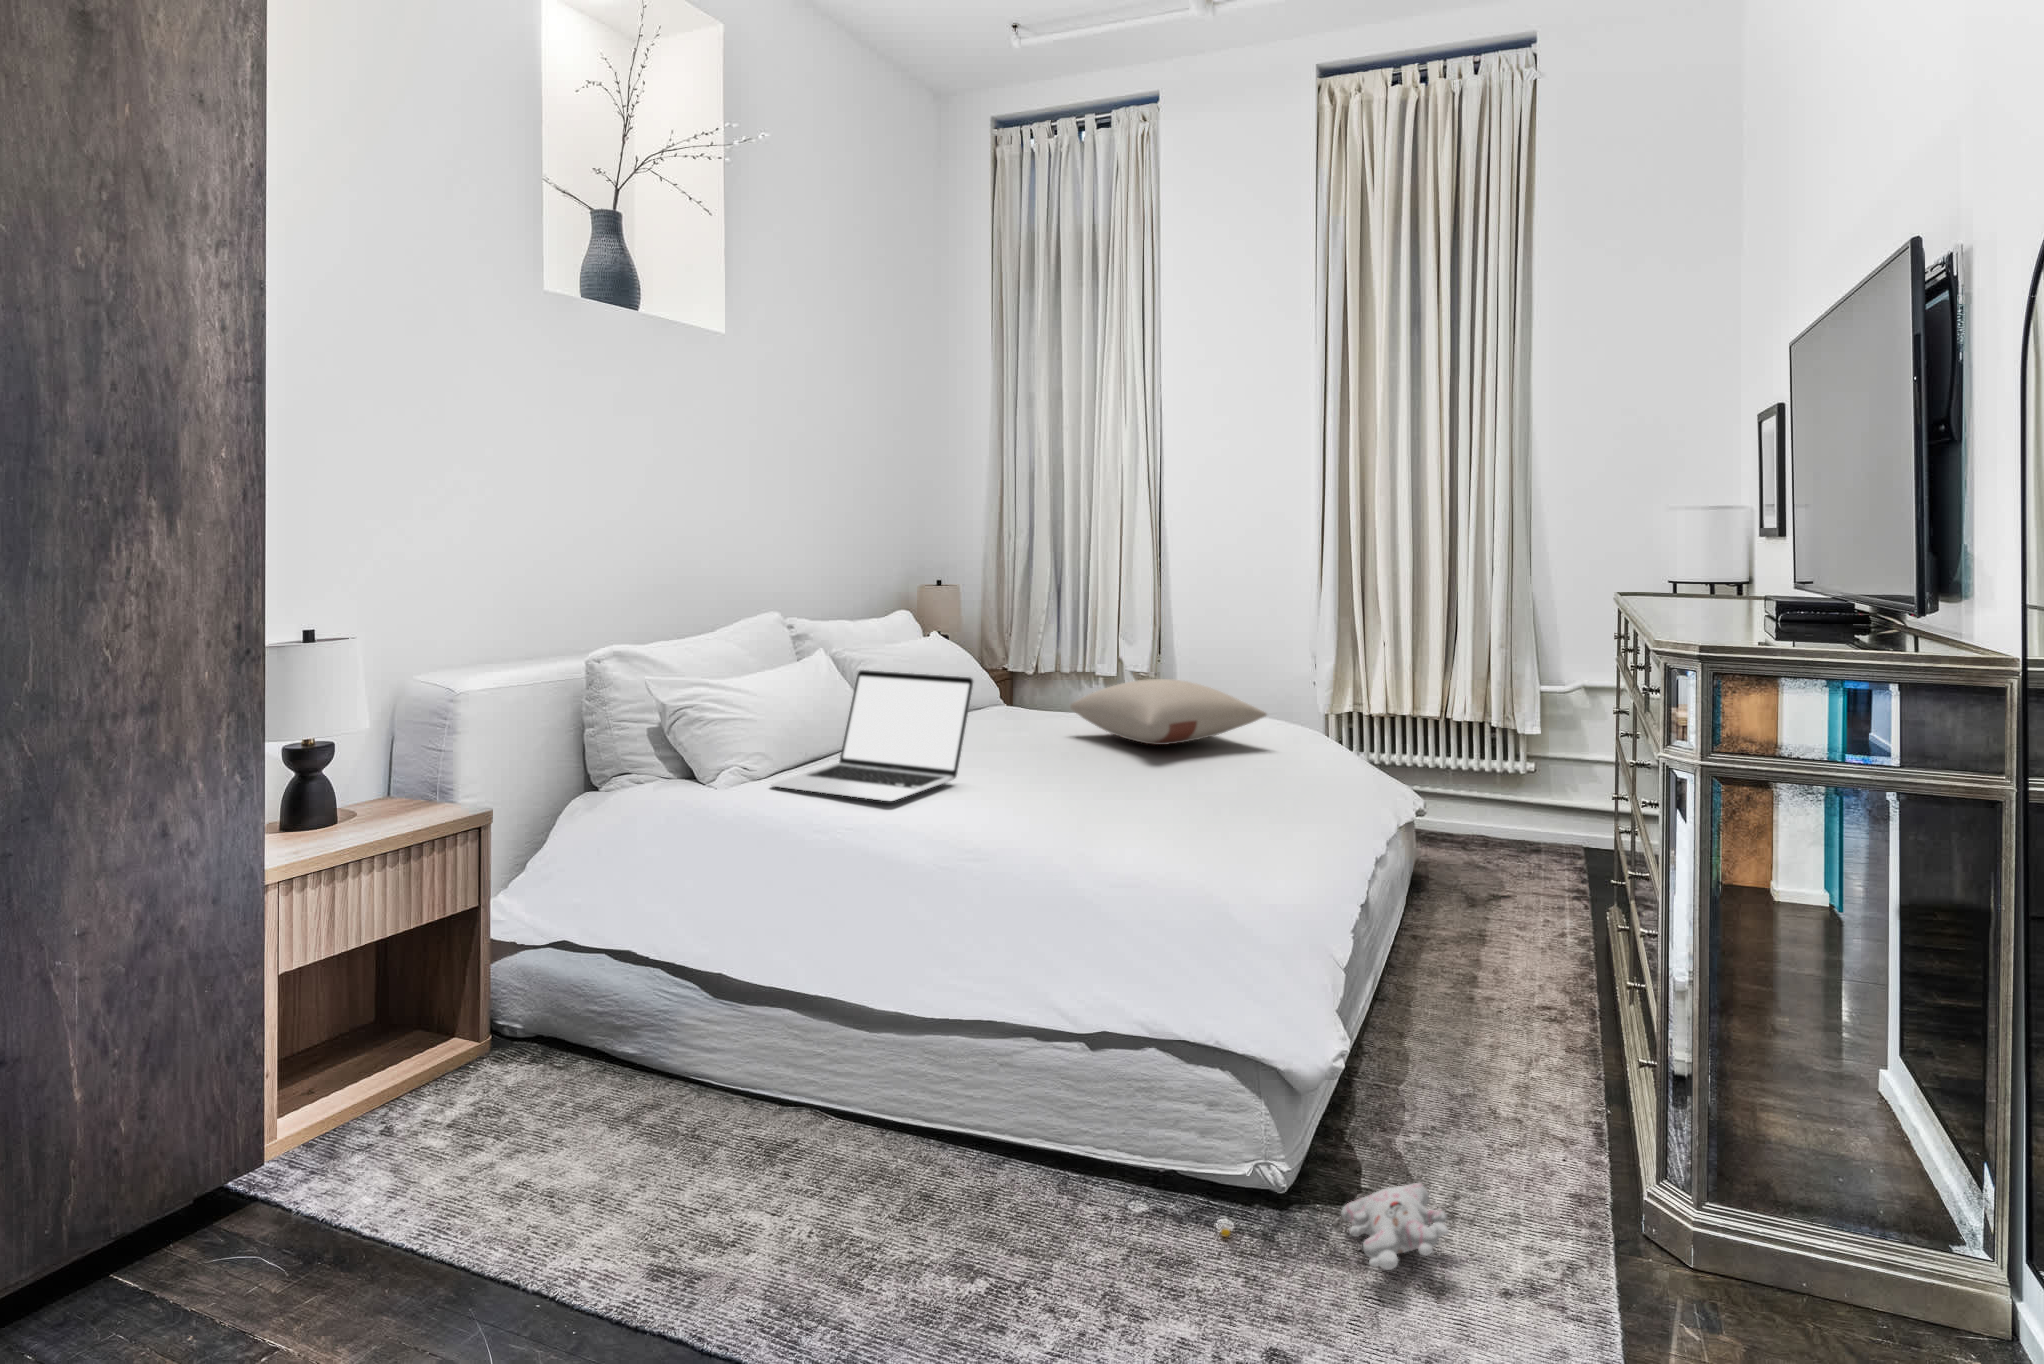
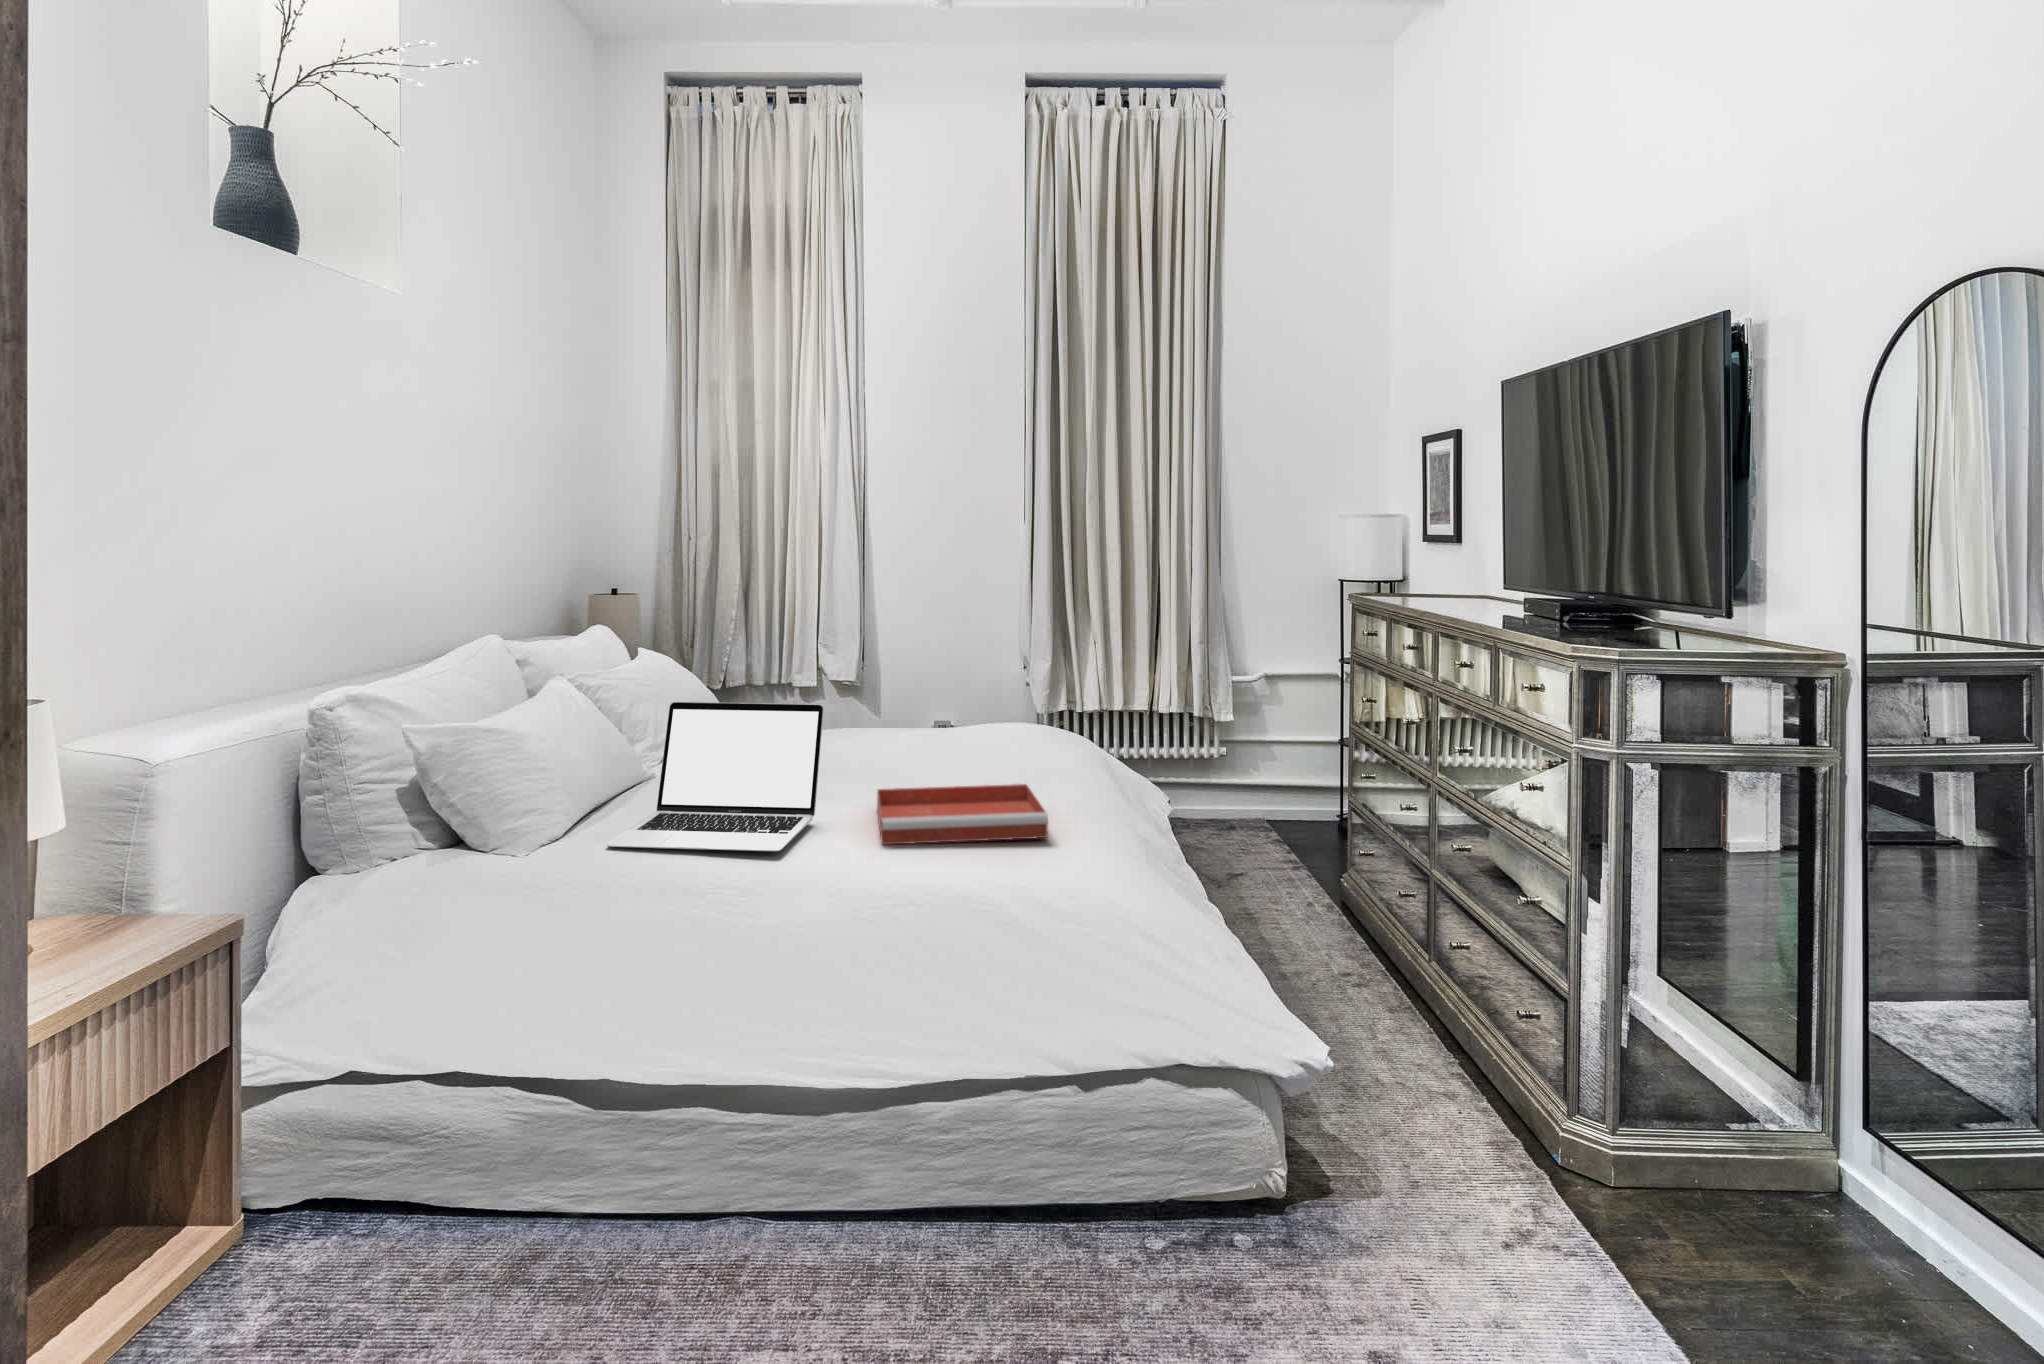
pillow: present [1070,679,1266,745] -> none [862,693,1068,760]
tray: none [991,759,1166,814] -> present [877,784,1048,845]
plush toy: present [1221,1183,1449,1270] -> none [1248,1160,1458,1254]

